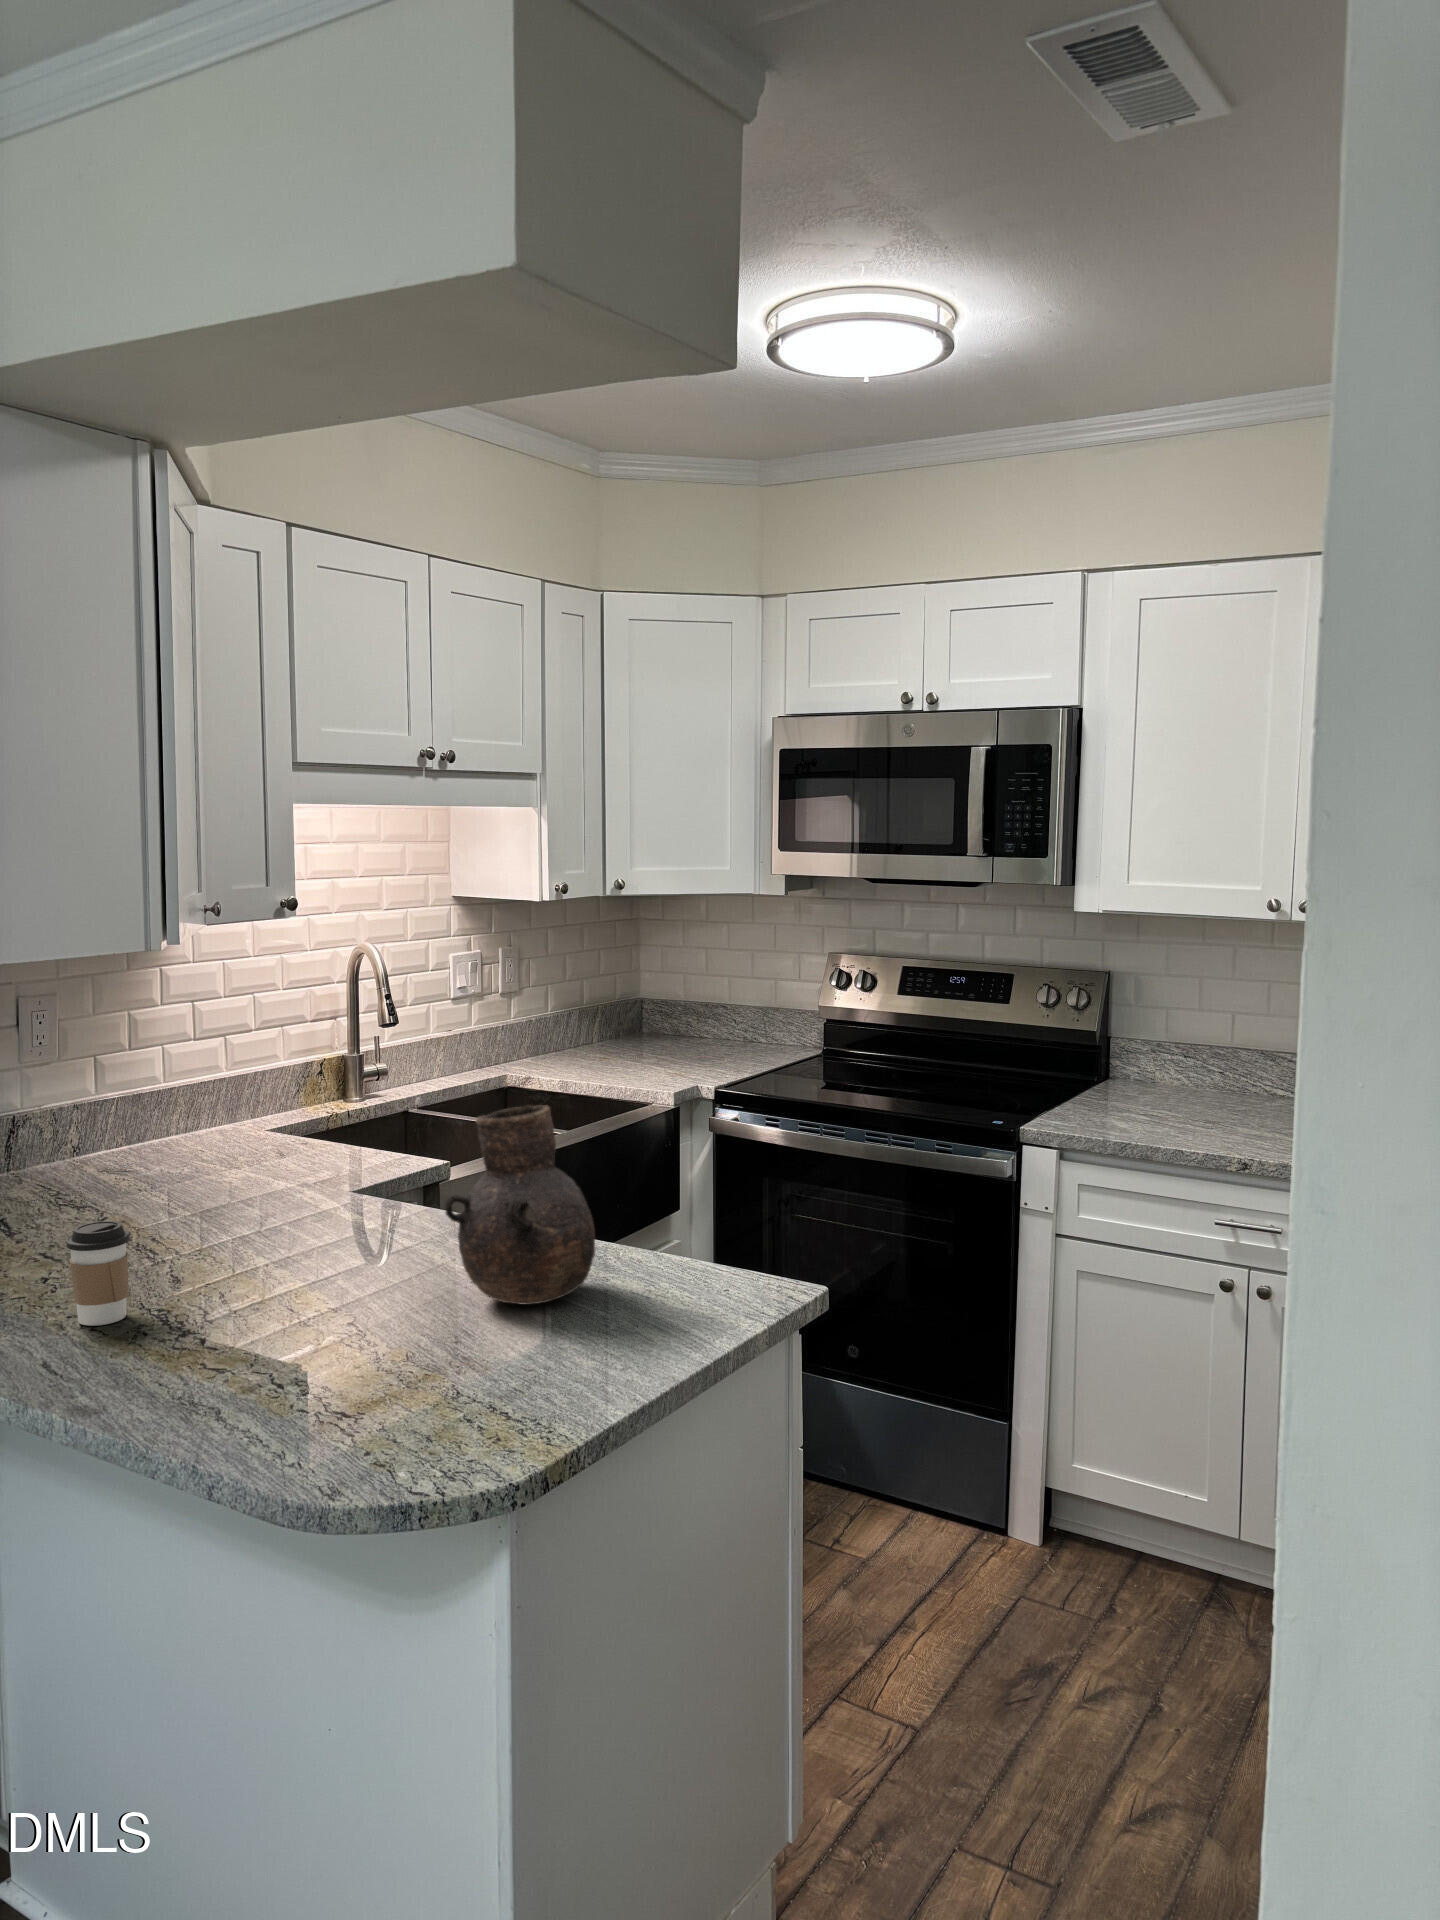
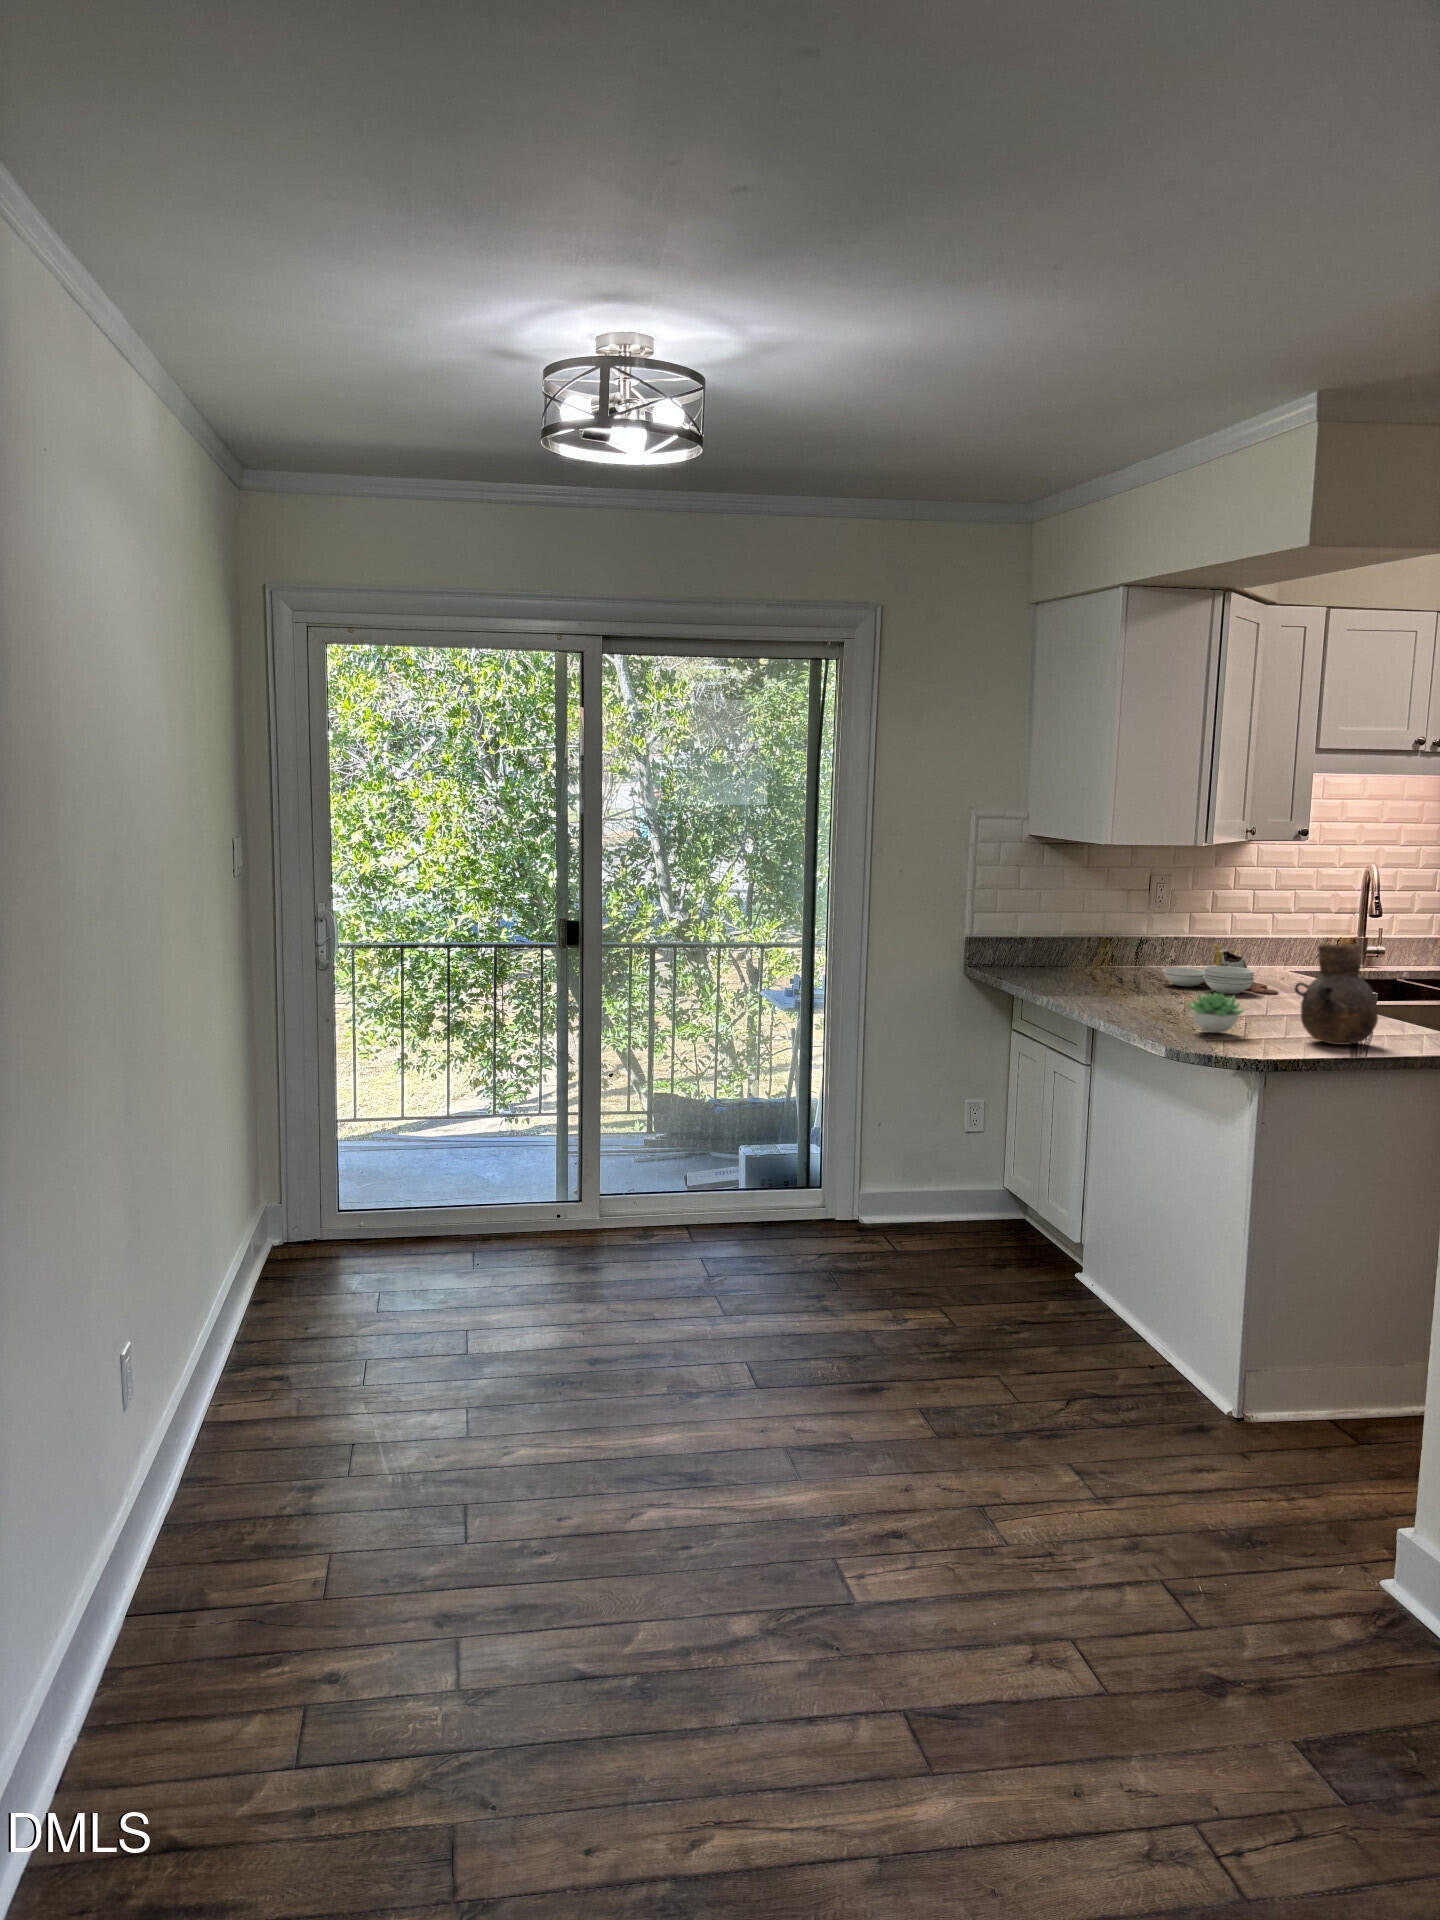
cutting board: none [77,1109,293,1202] -> present [1163,944,1278,995]
coffee cup: present [65,1221,131,1326] -> none [1125,971,1154,1017]
succulent plant: none [234,1245,361,1336] -> present [1188,993,1244,1033]

